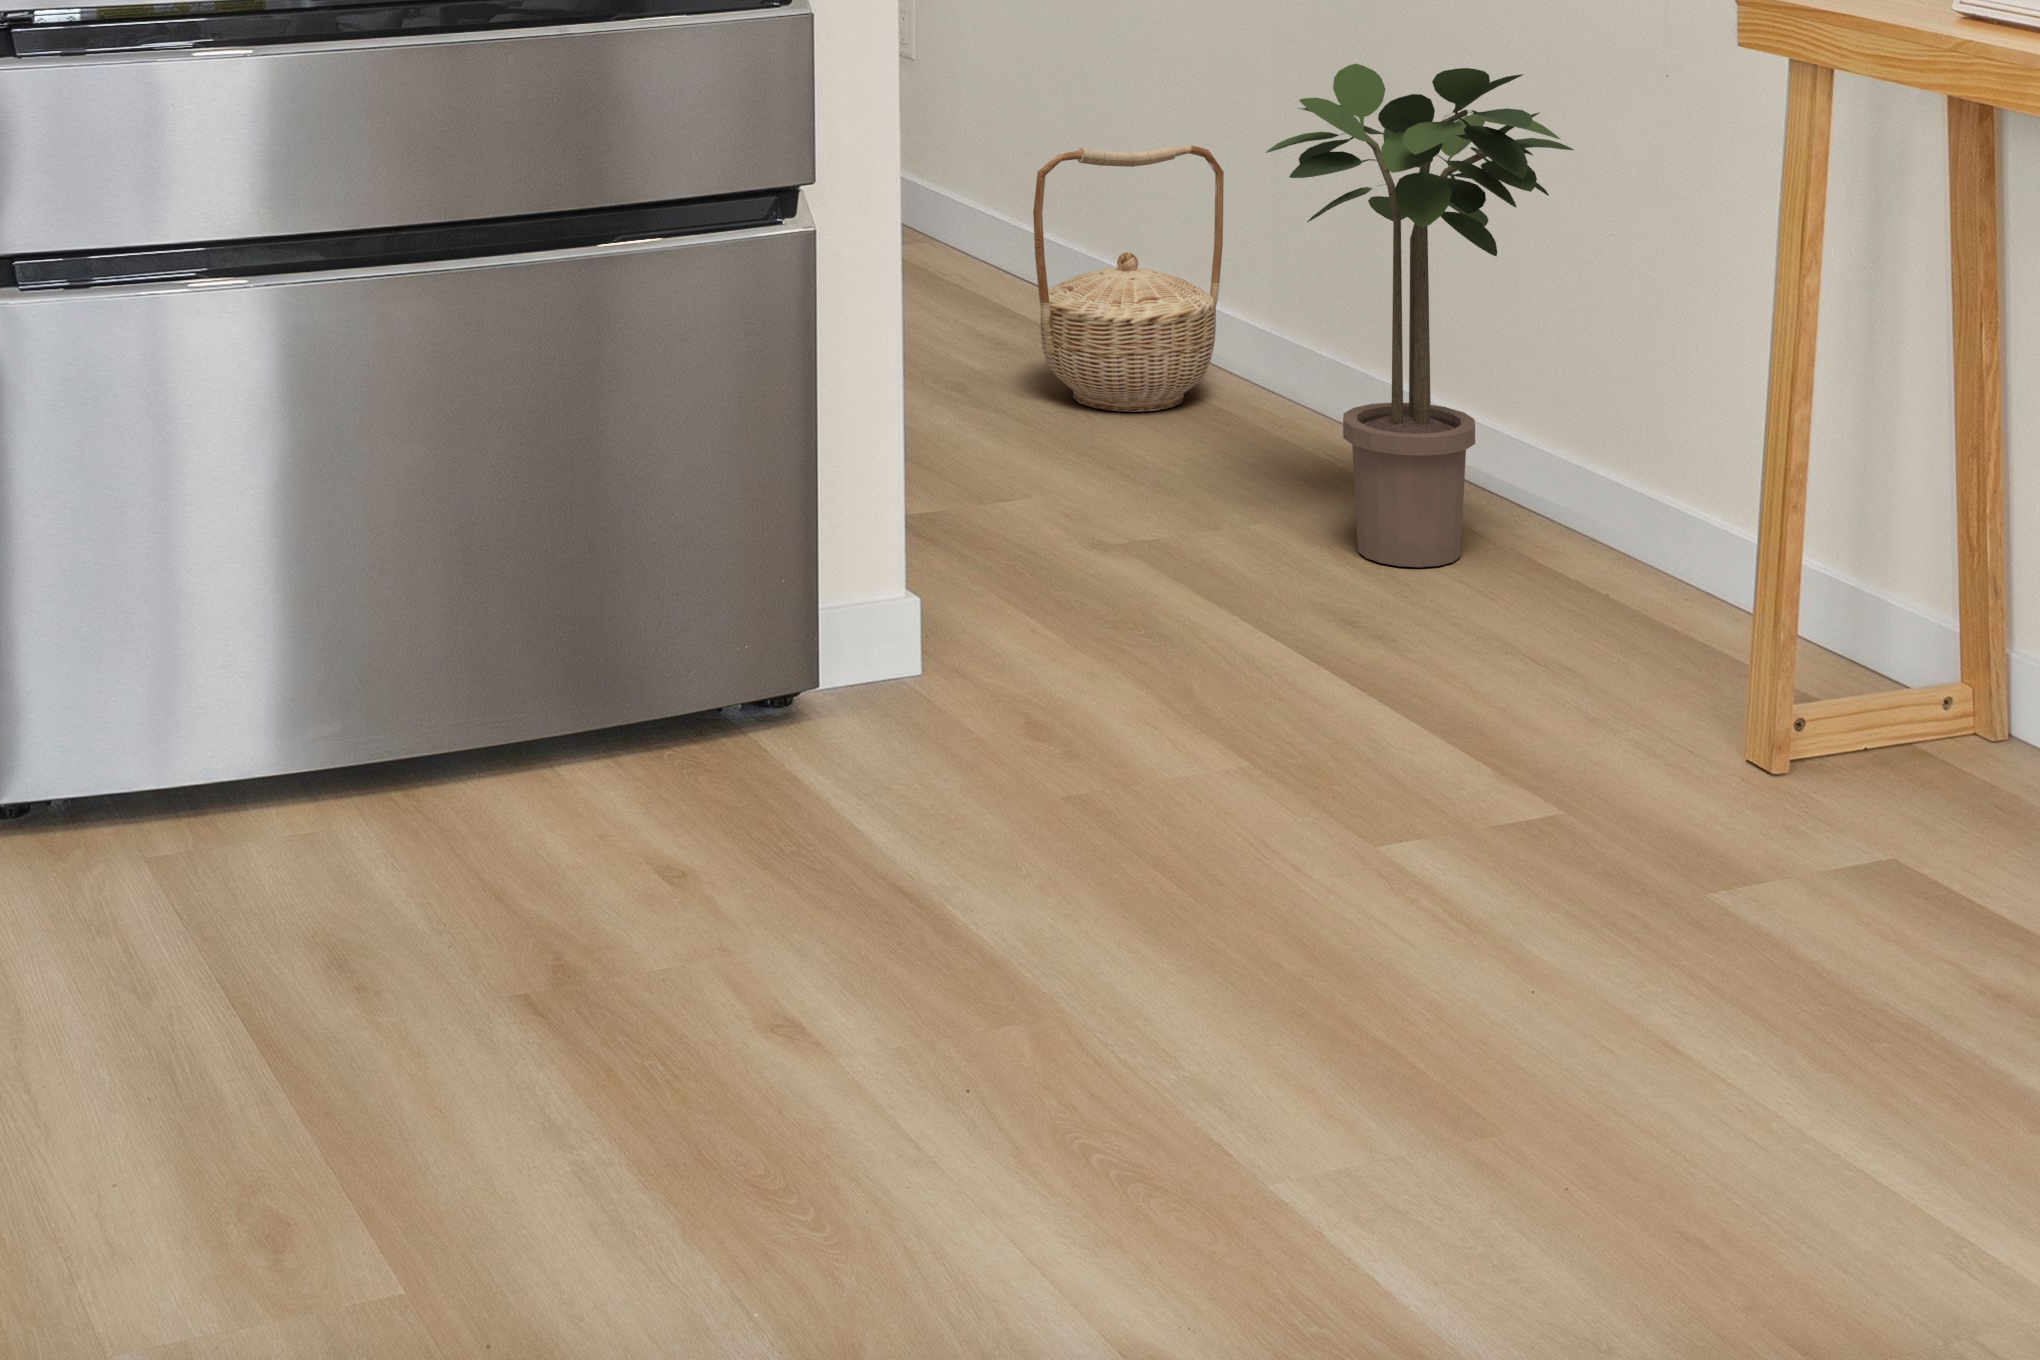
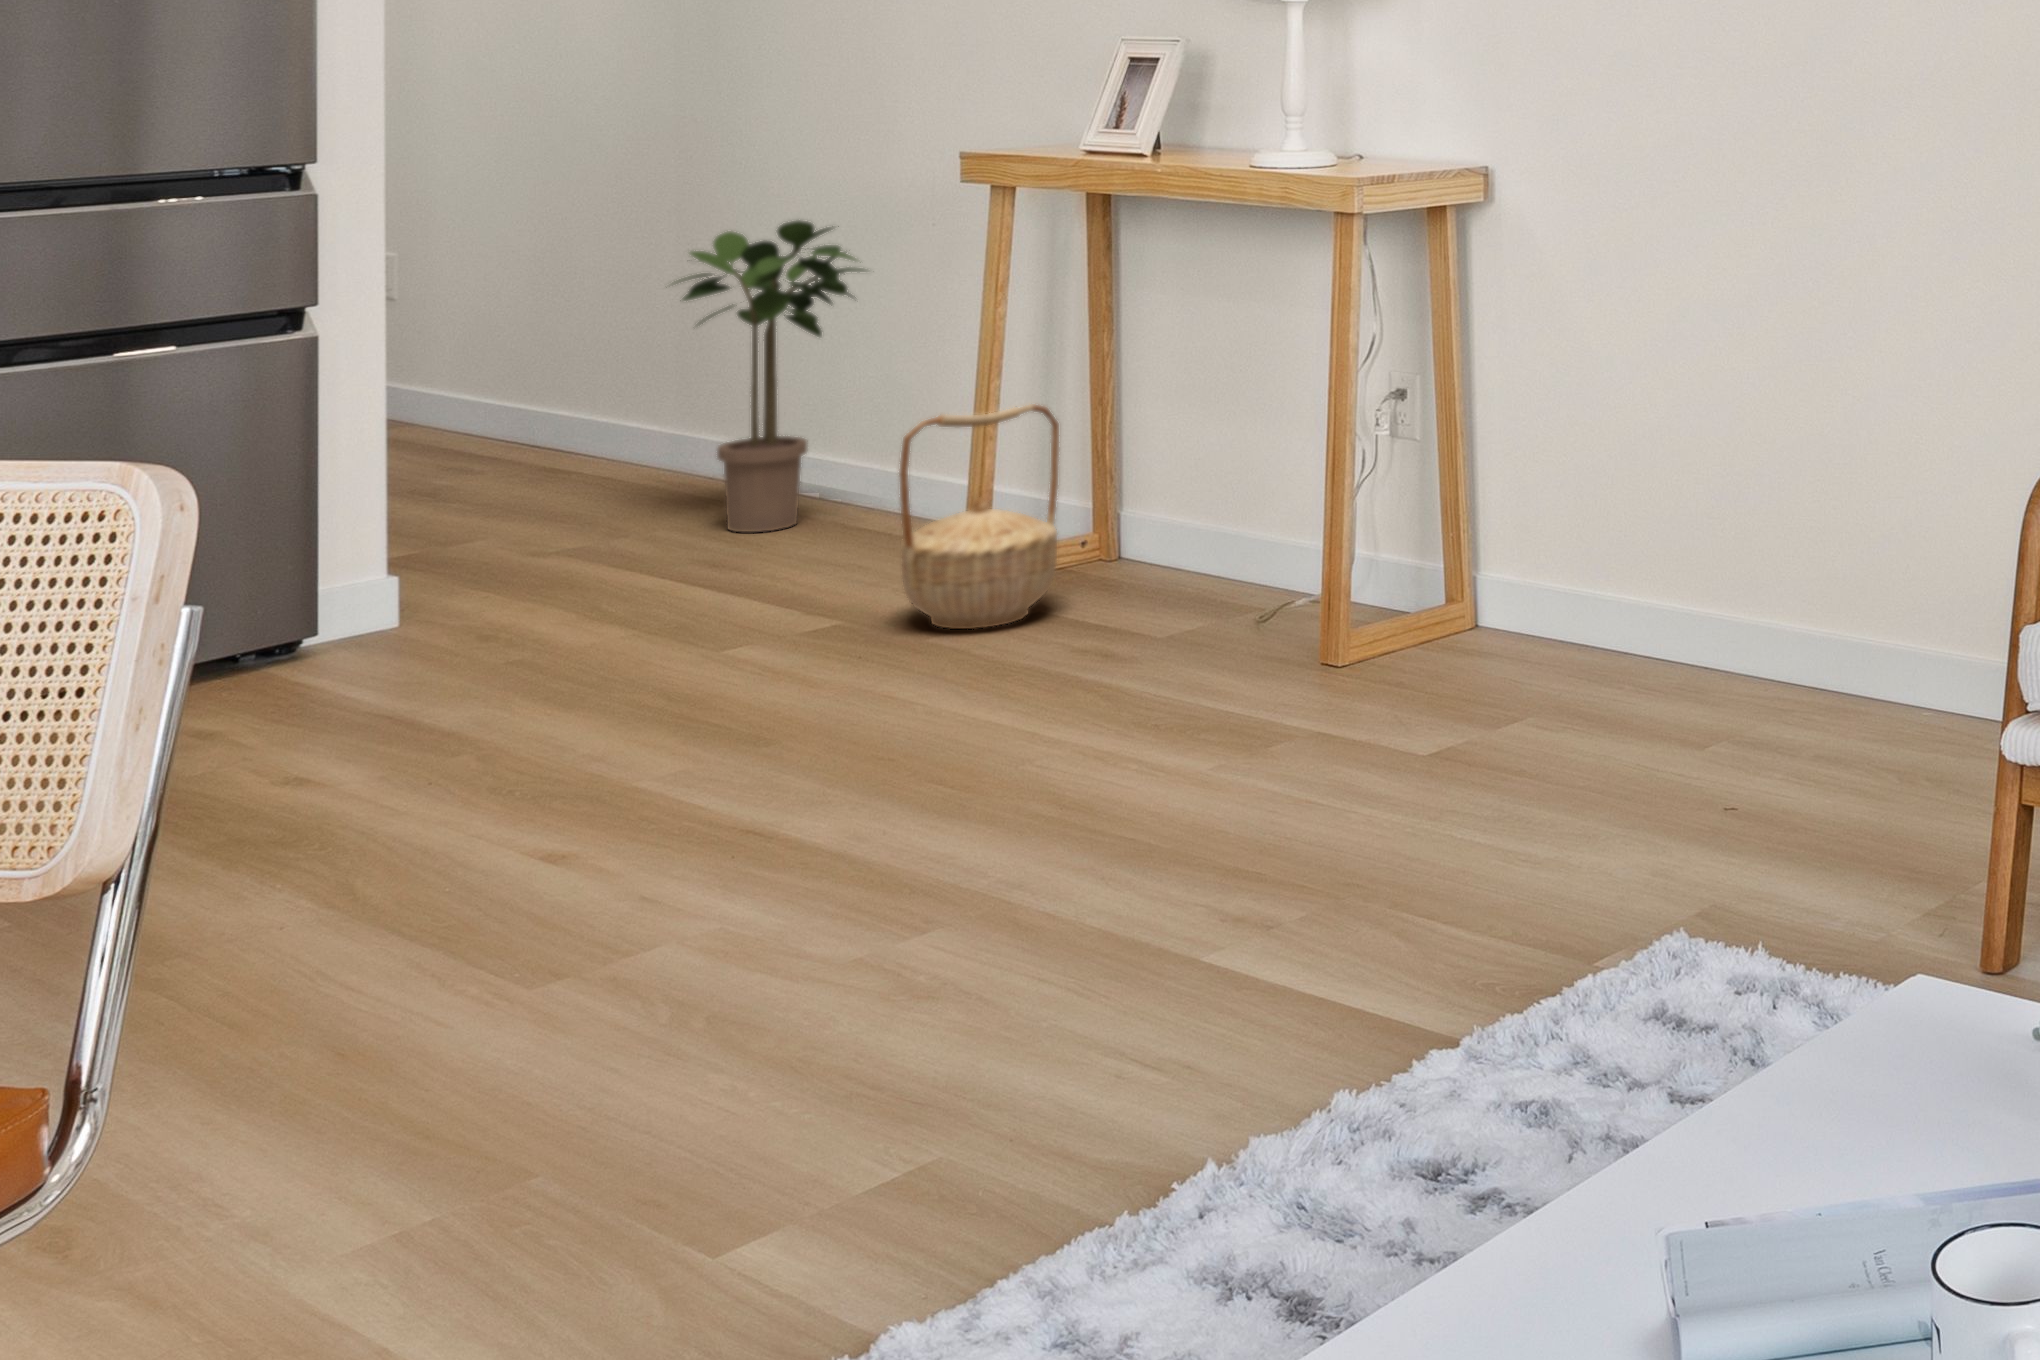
basket: present [1033,145,1224,412] -> present [899,404,1059,629]

